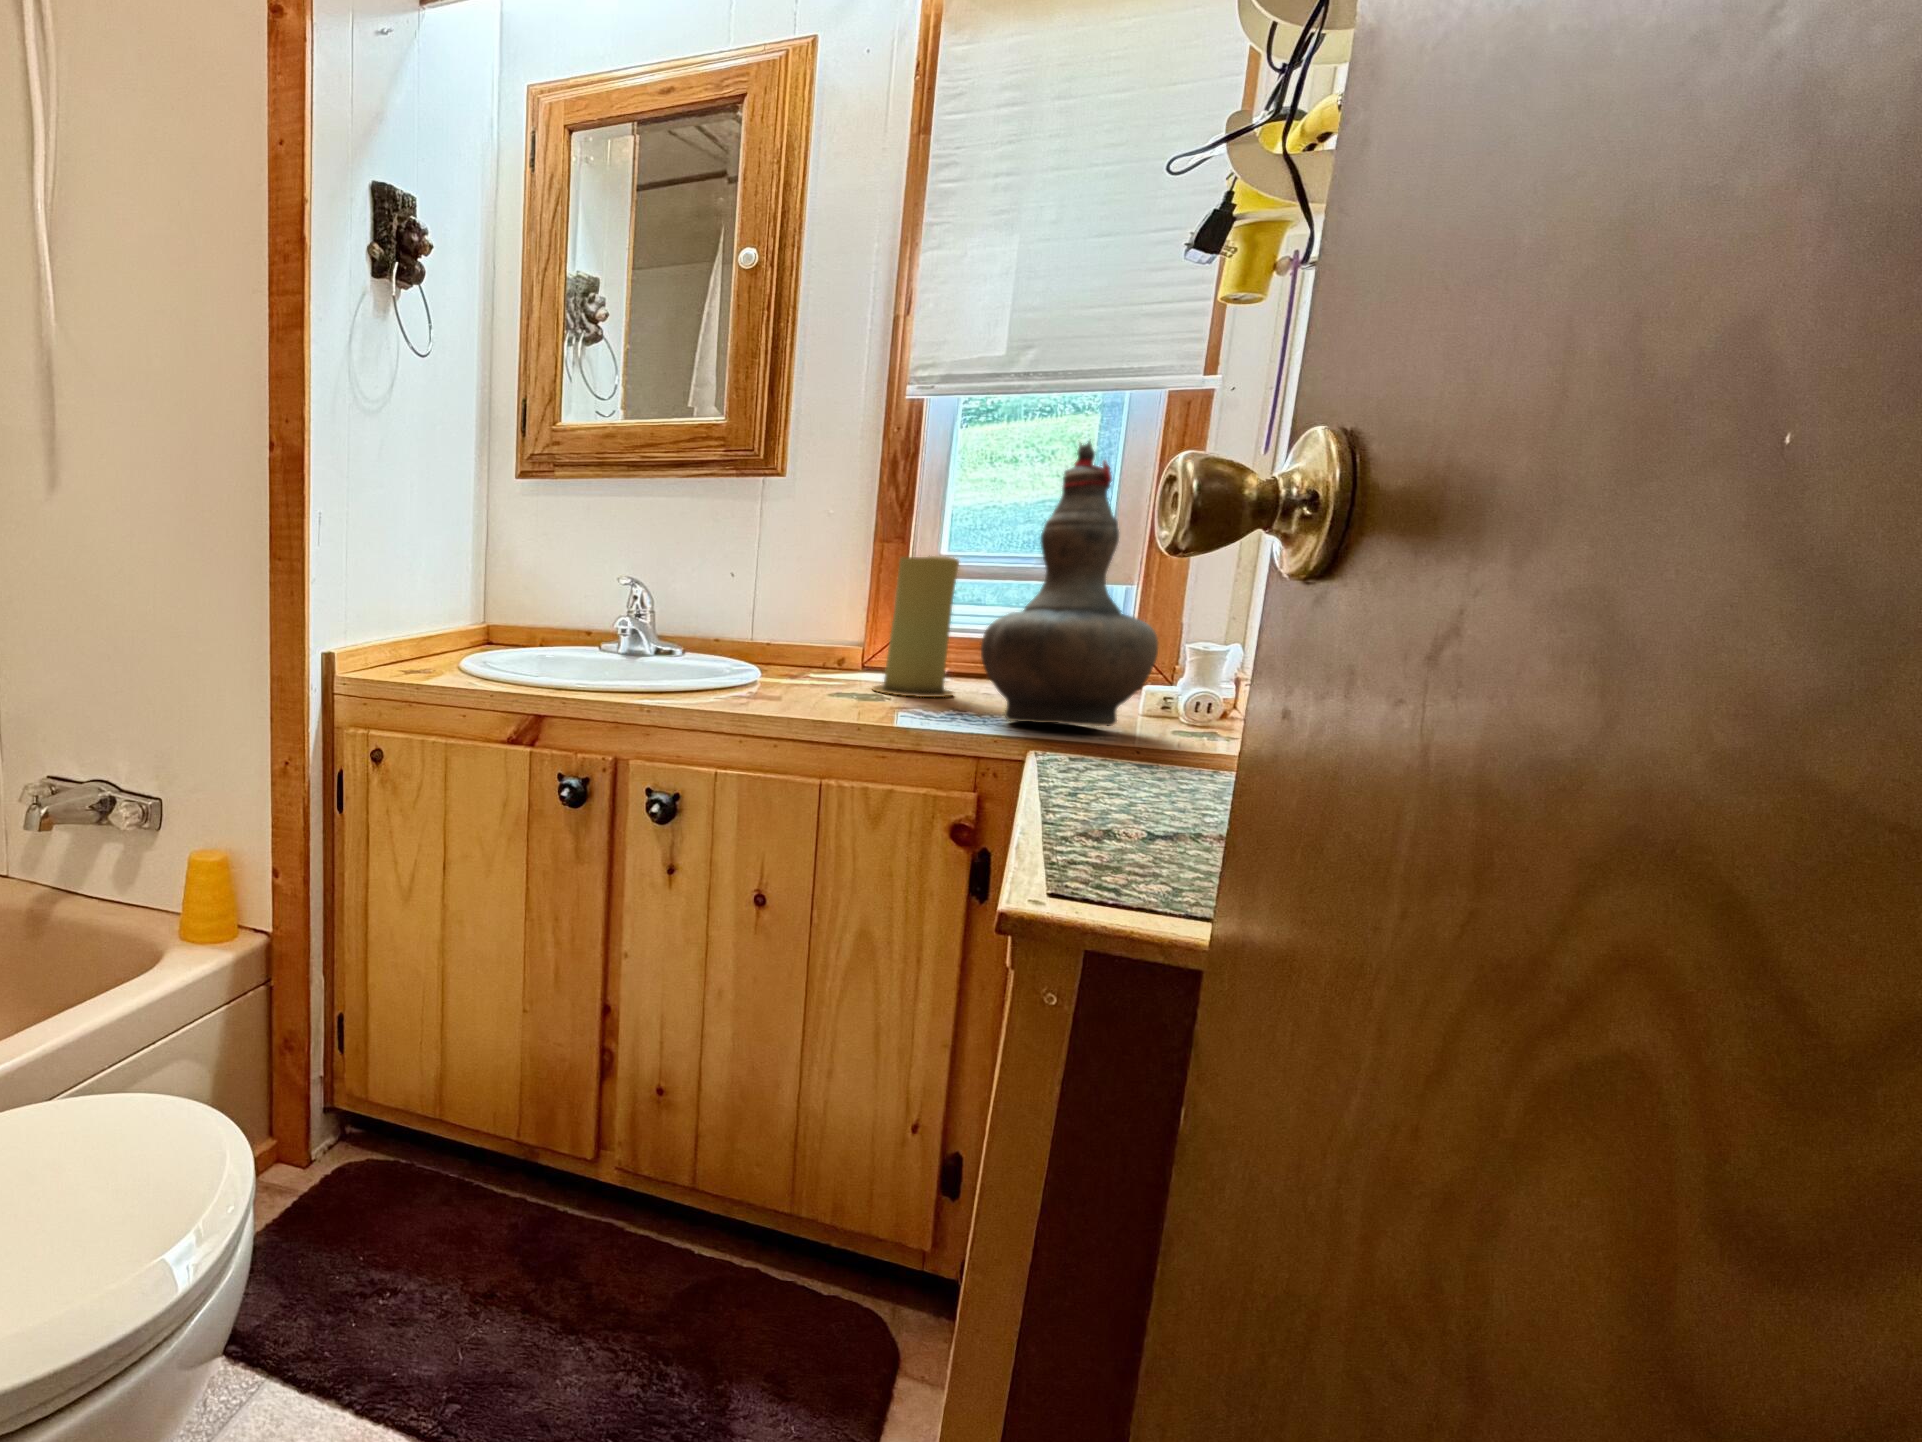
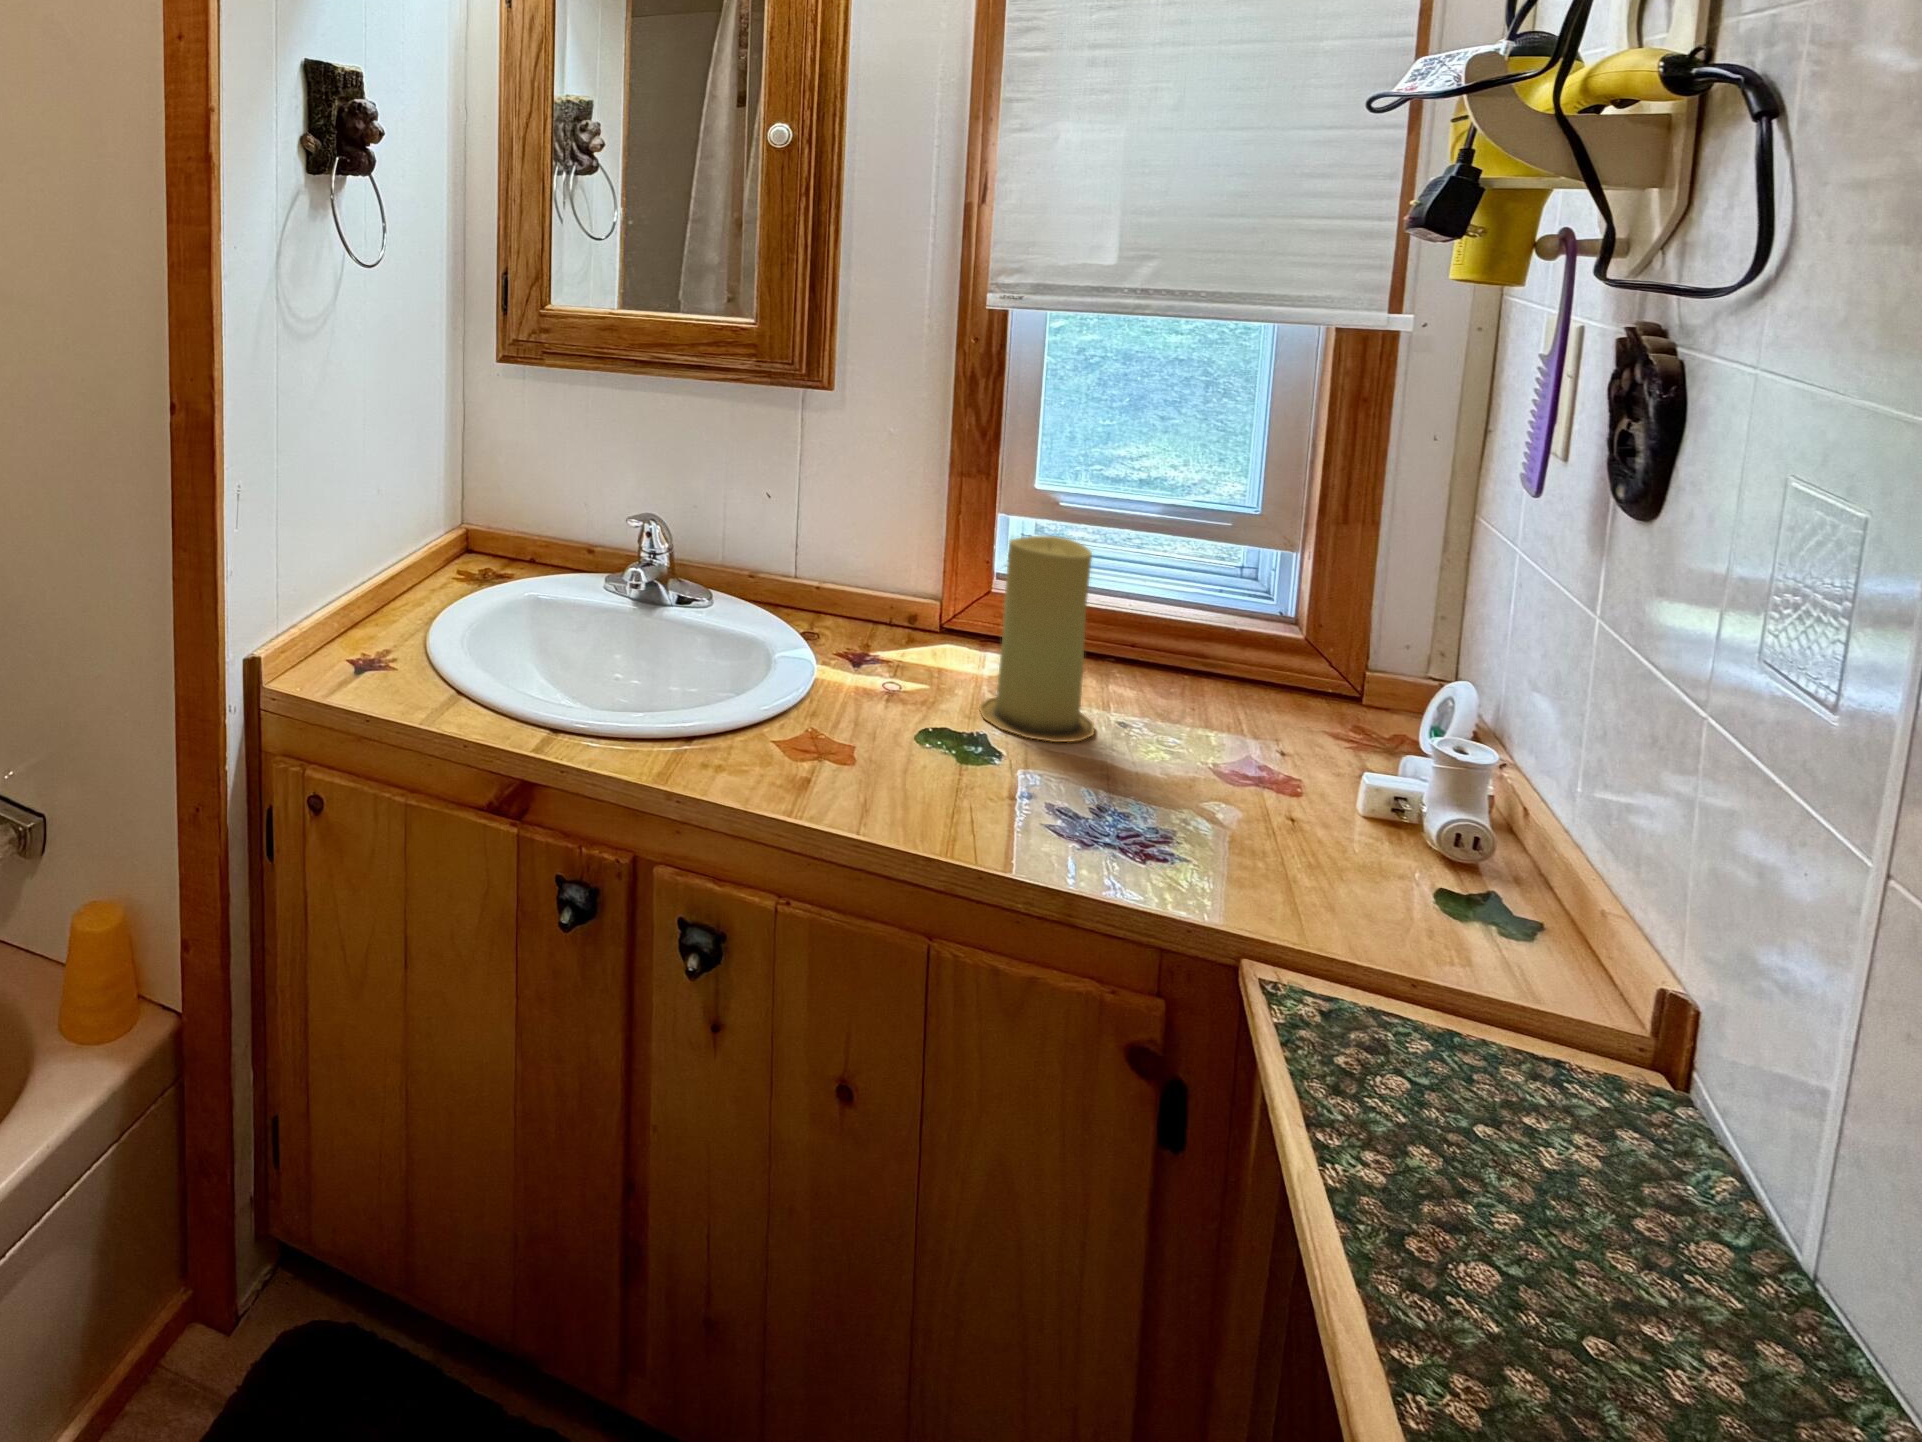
decorative vase: present [981,441,1158,726] -> none [1153,461,1425,895]

